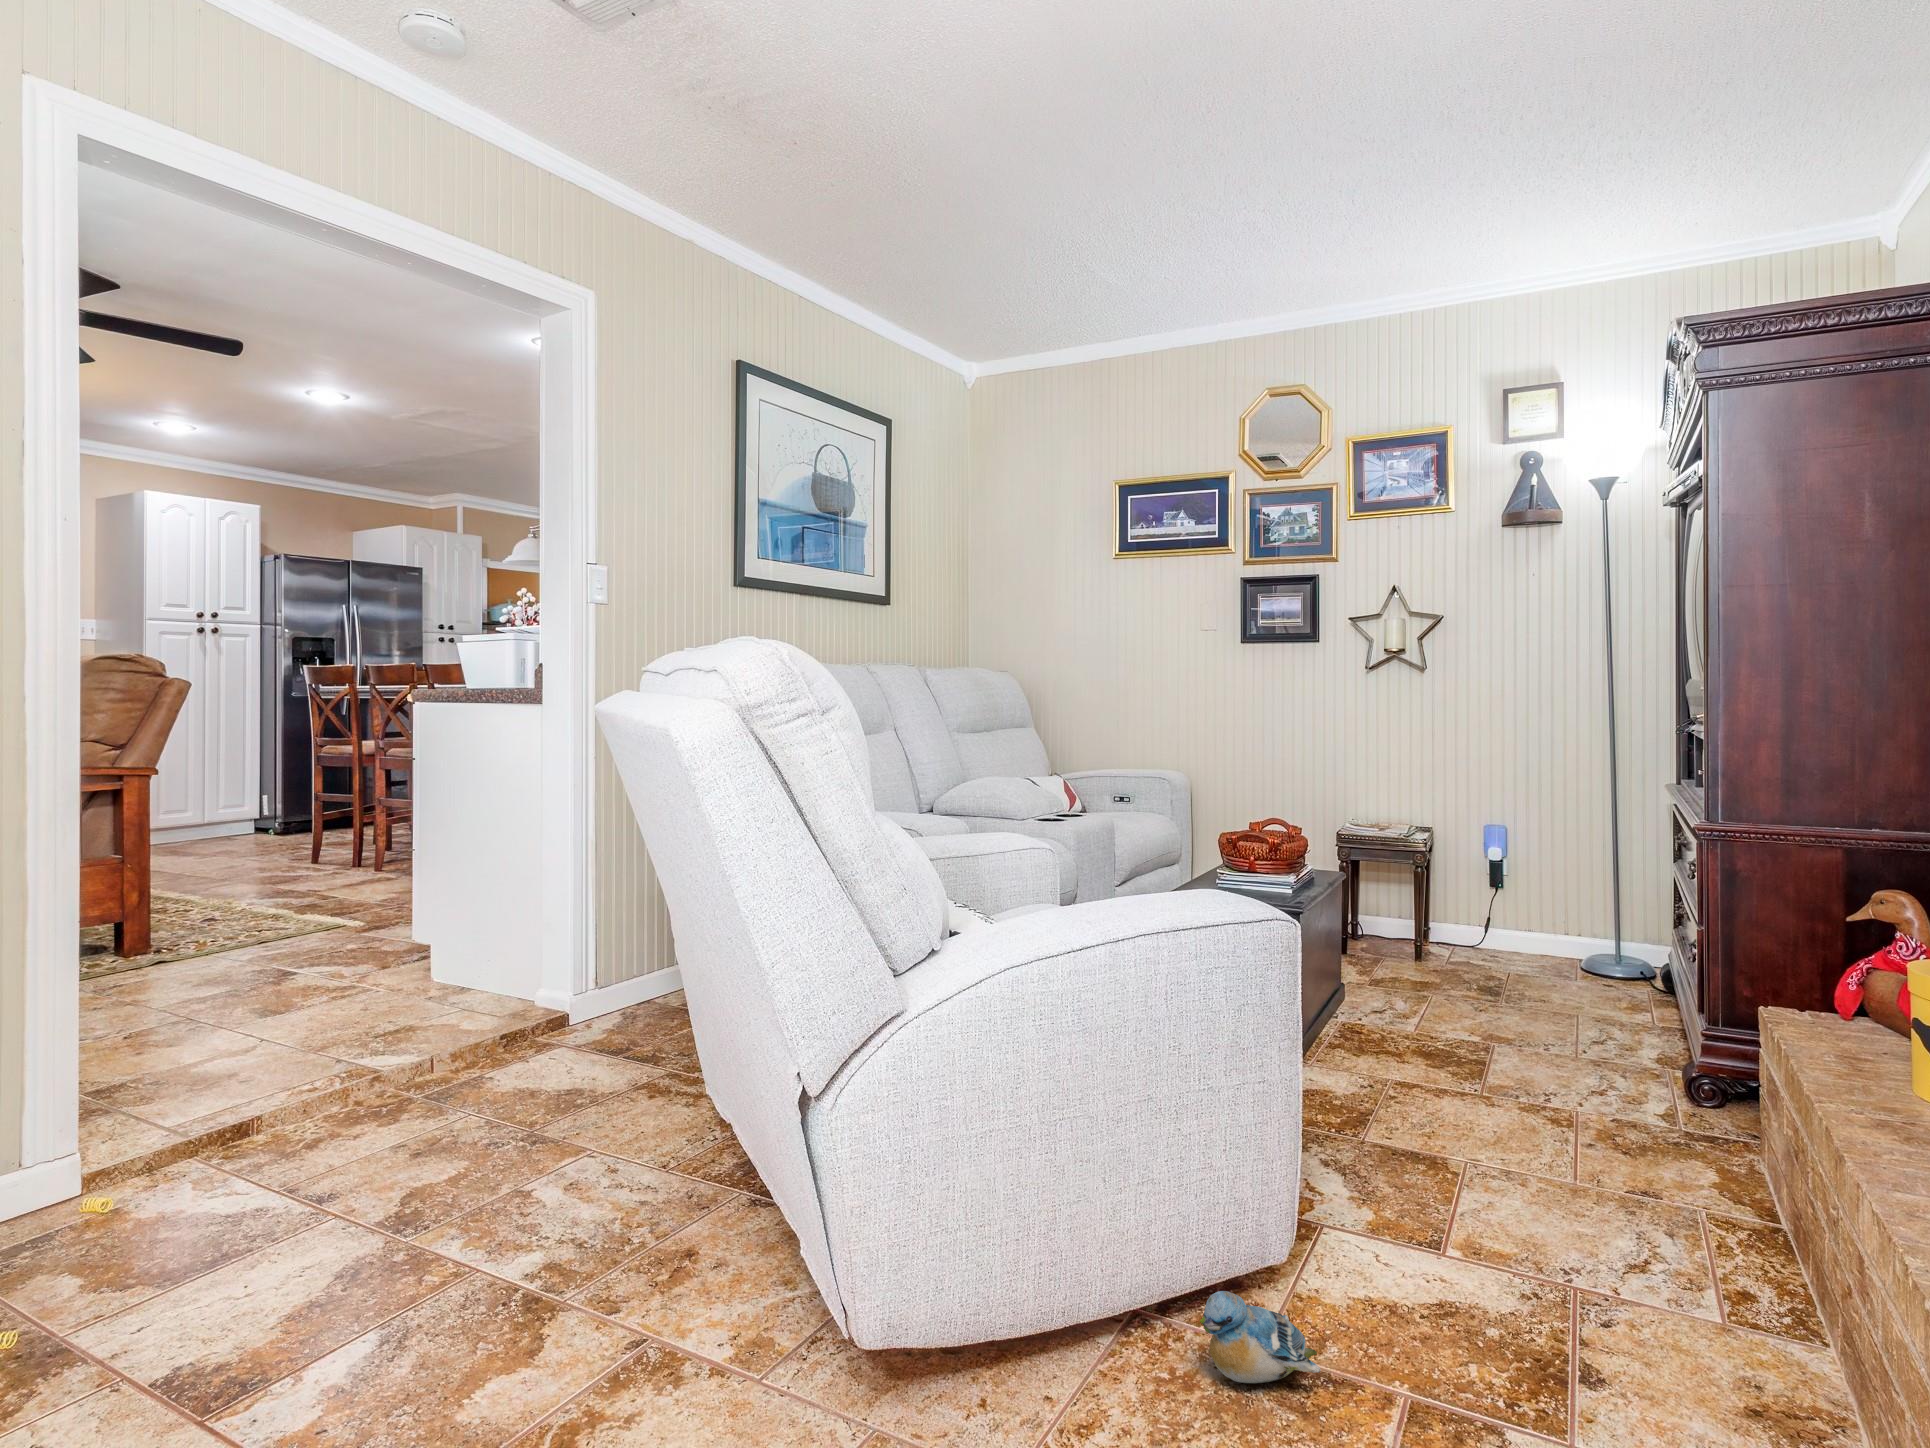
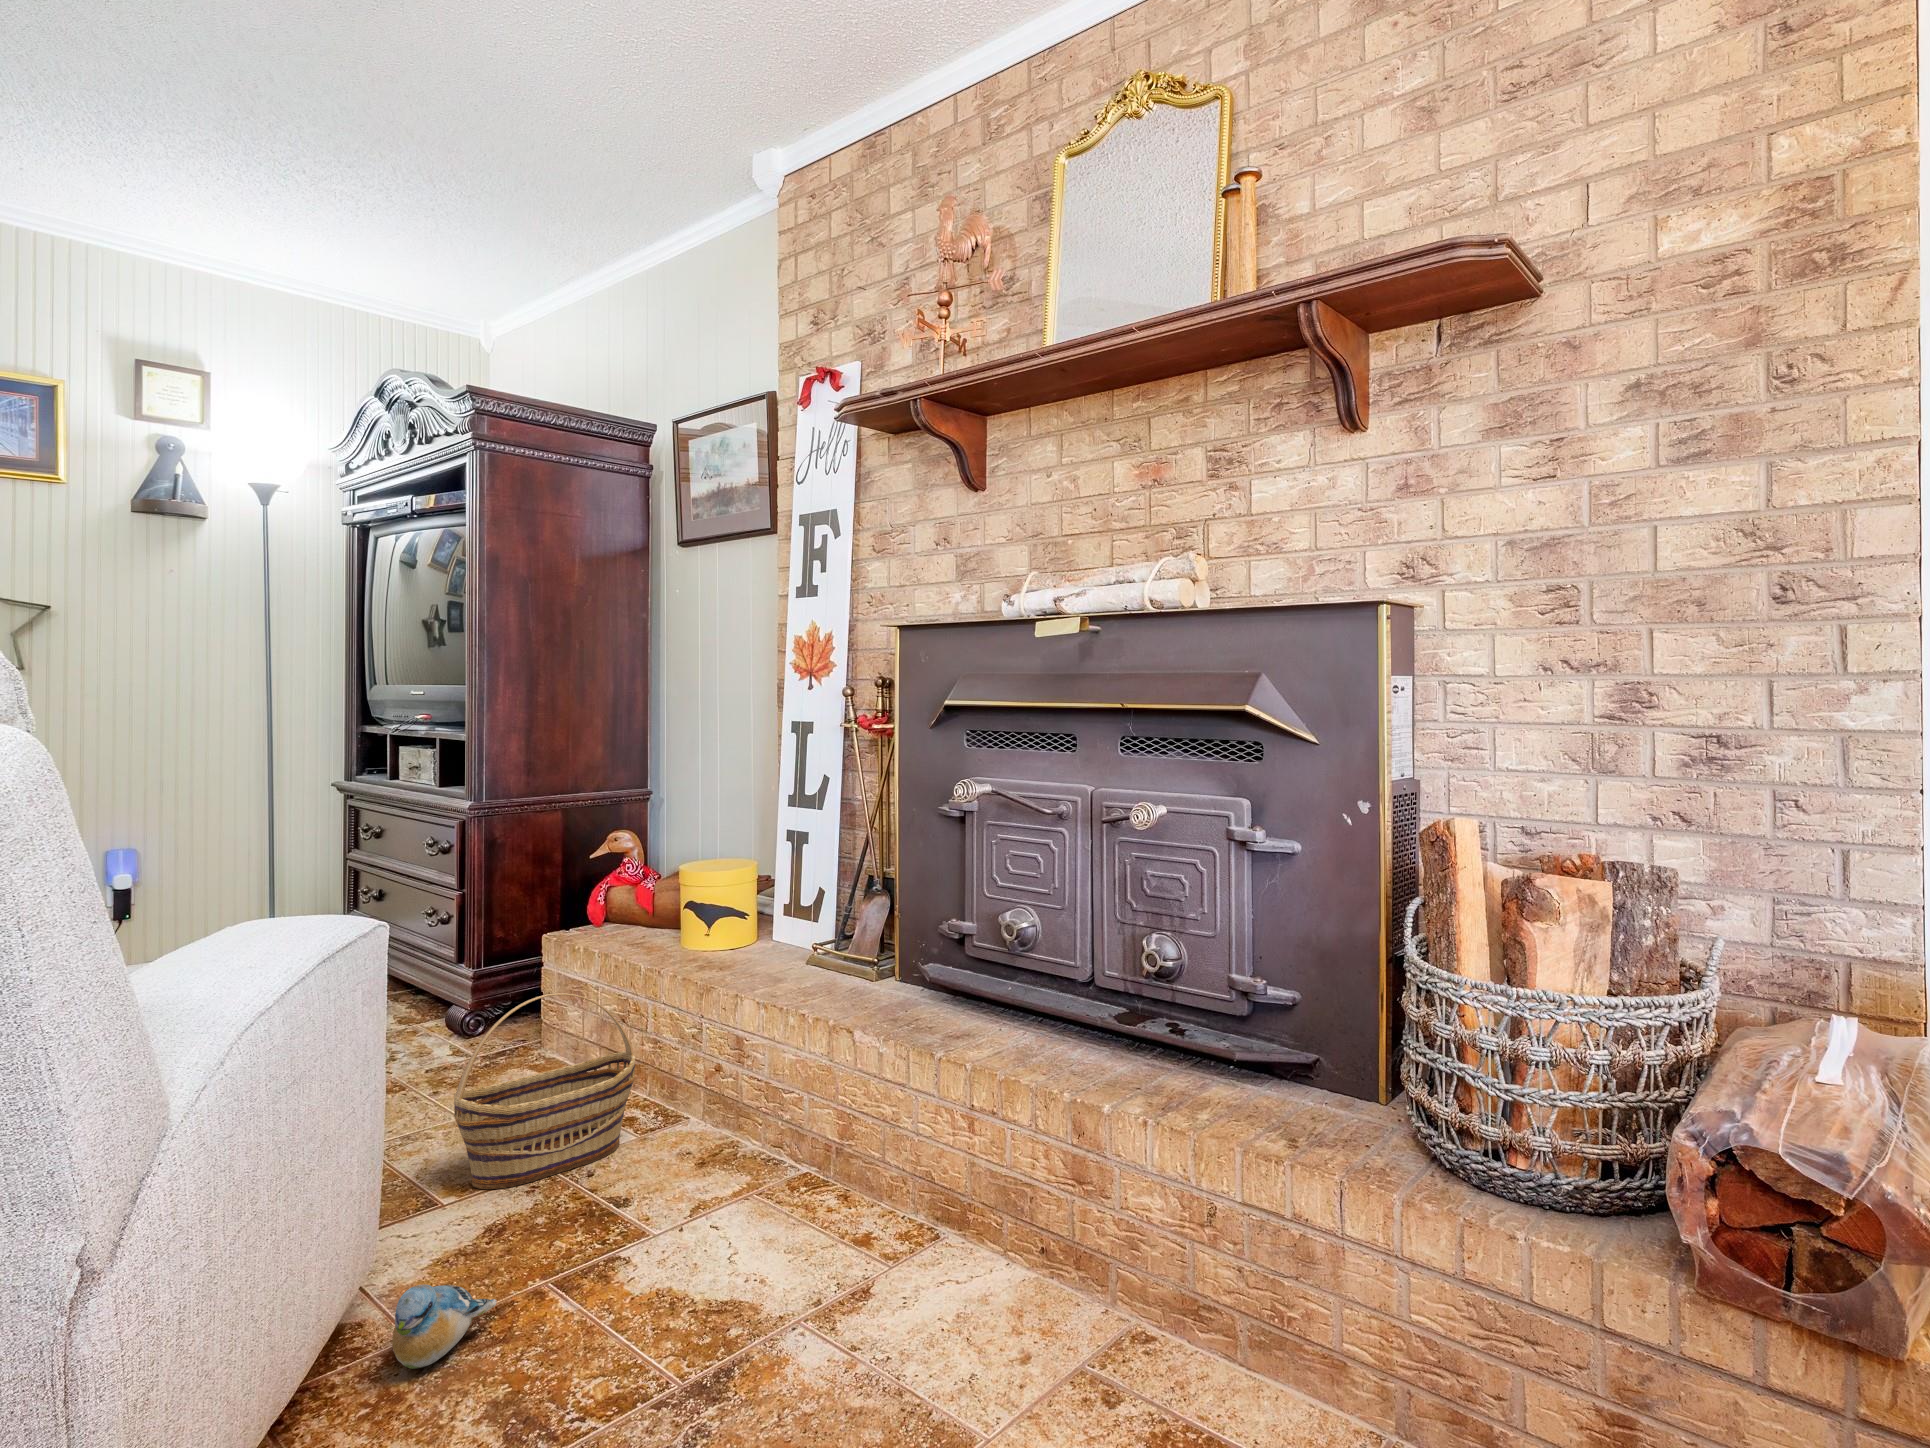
basket: none [1467,1066,1712,1316] -> present [454,993,635,1189]

